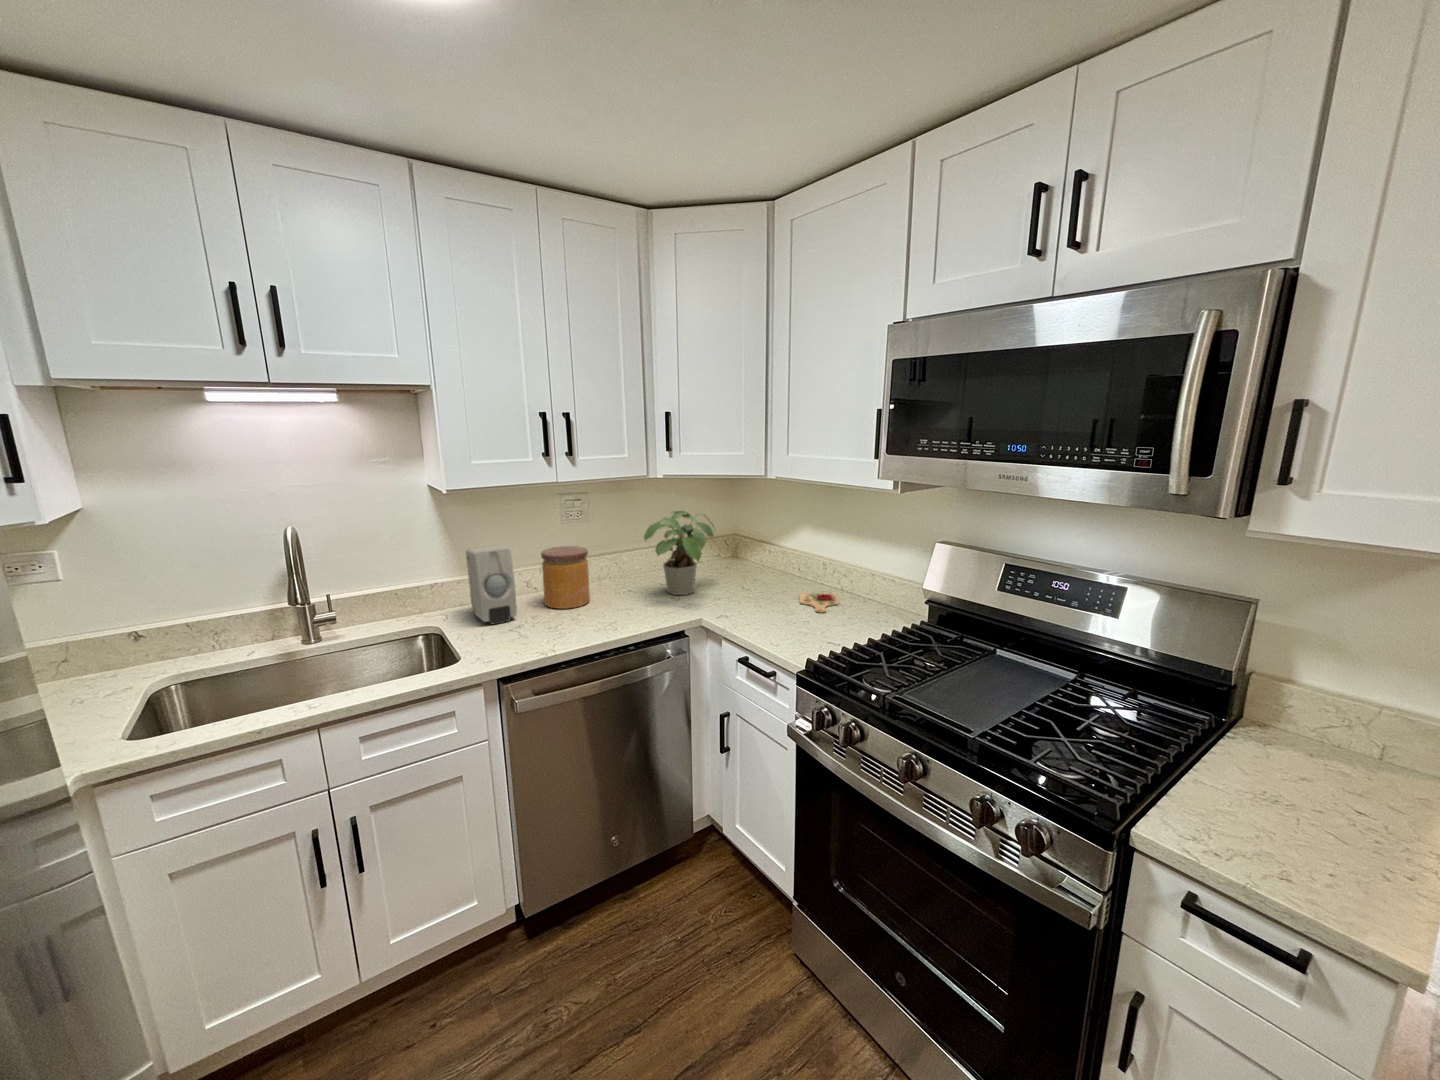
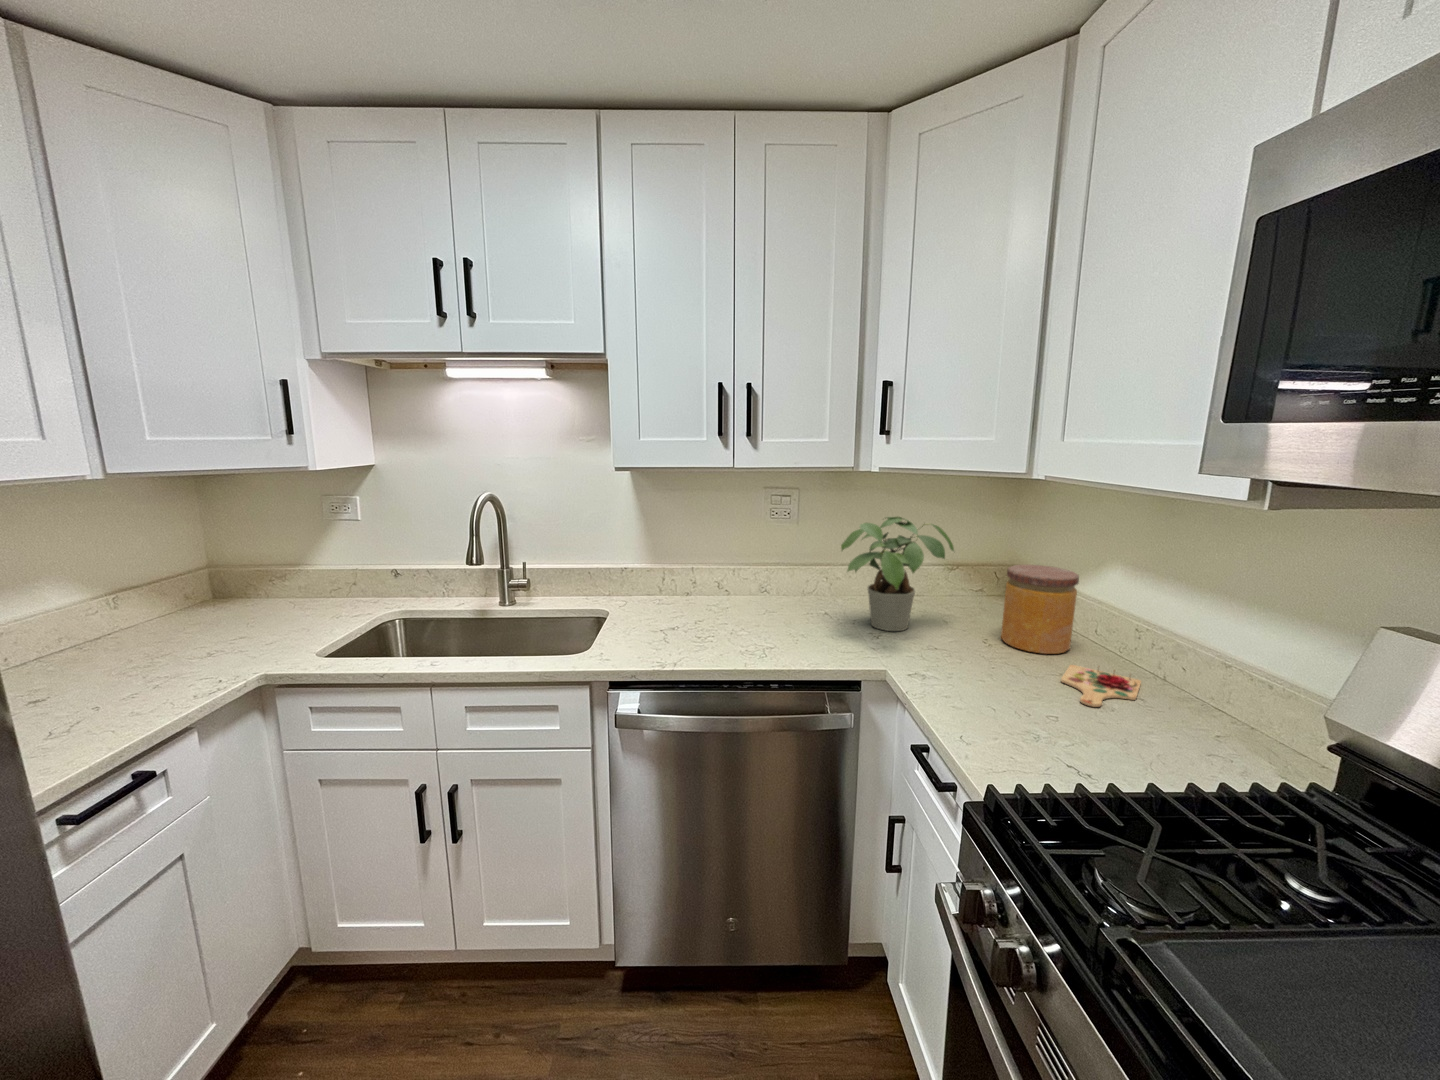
soap dispenser: present [466,545,517,624] -> none [639,535,680,621]
jar: present [541,546,590,609] -> present [1001,565,1079,654]

